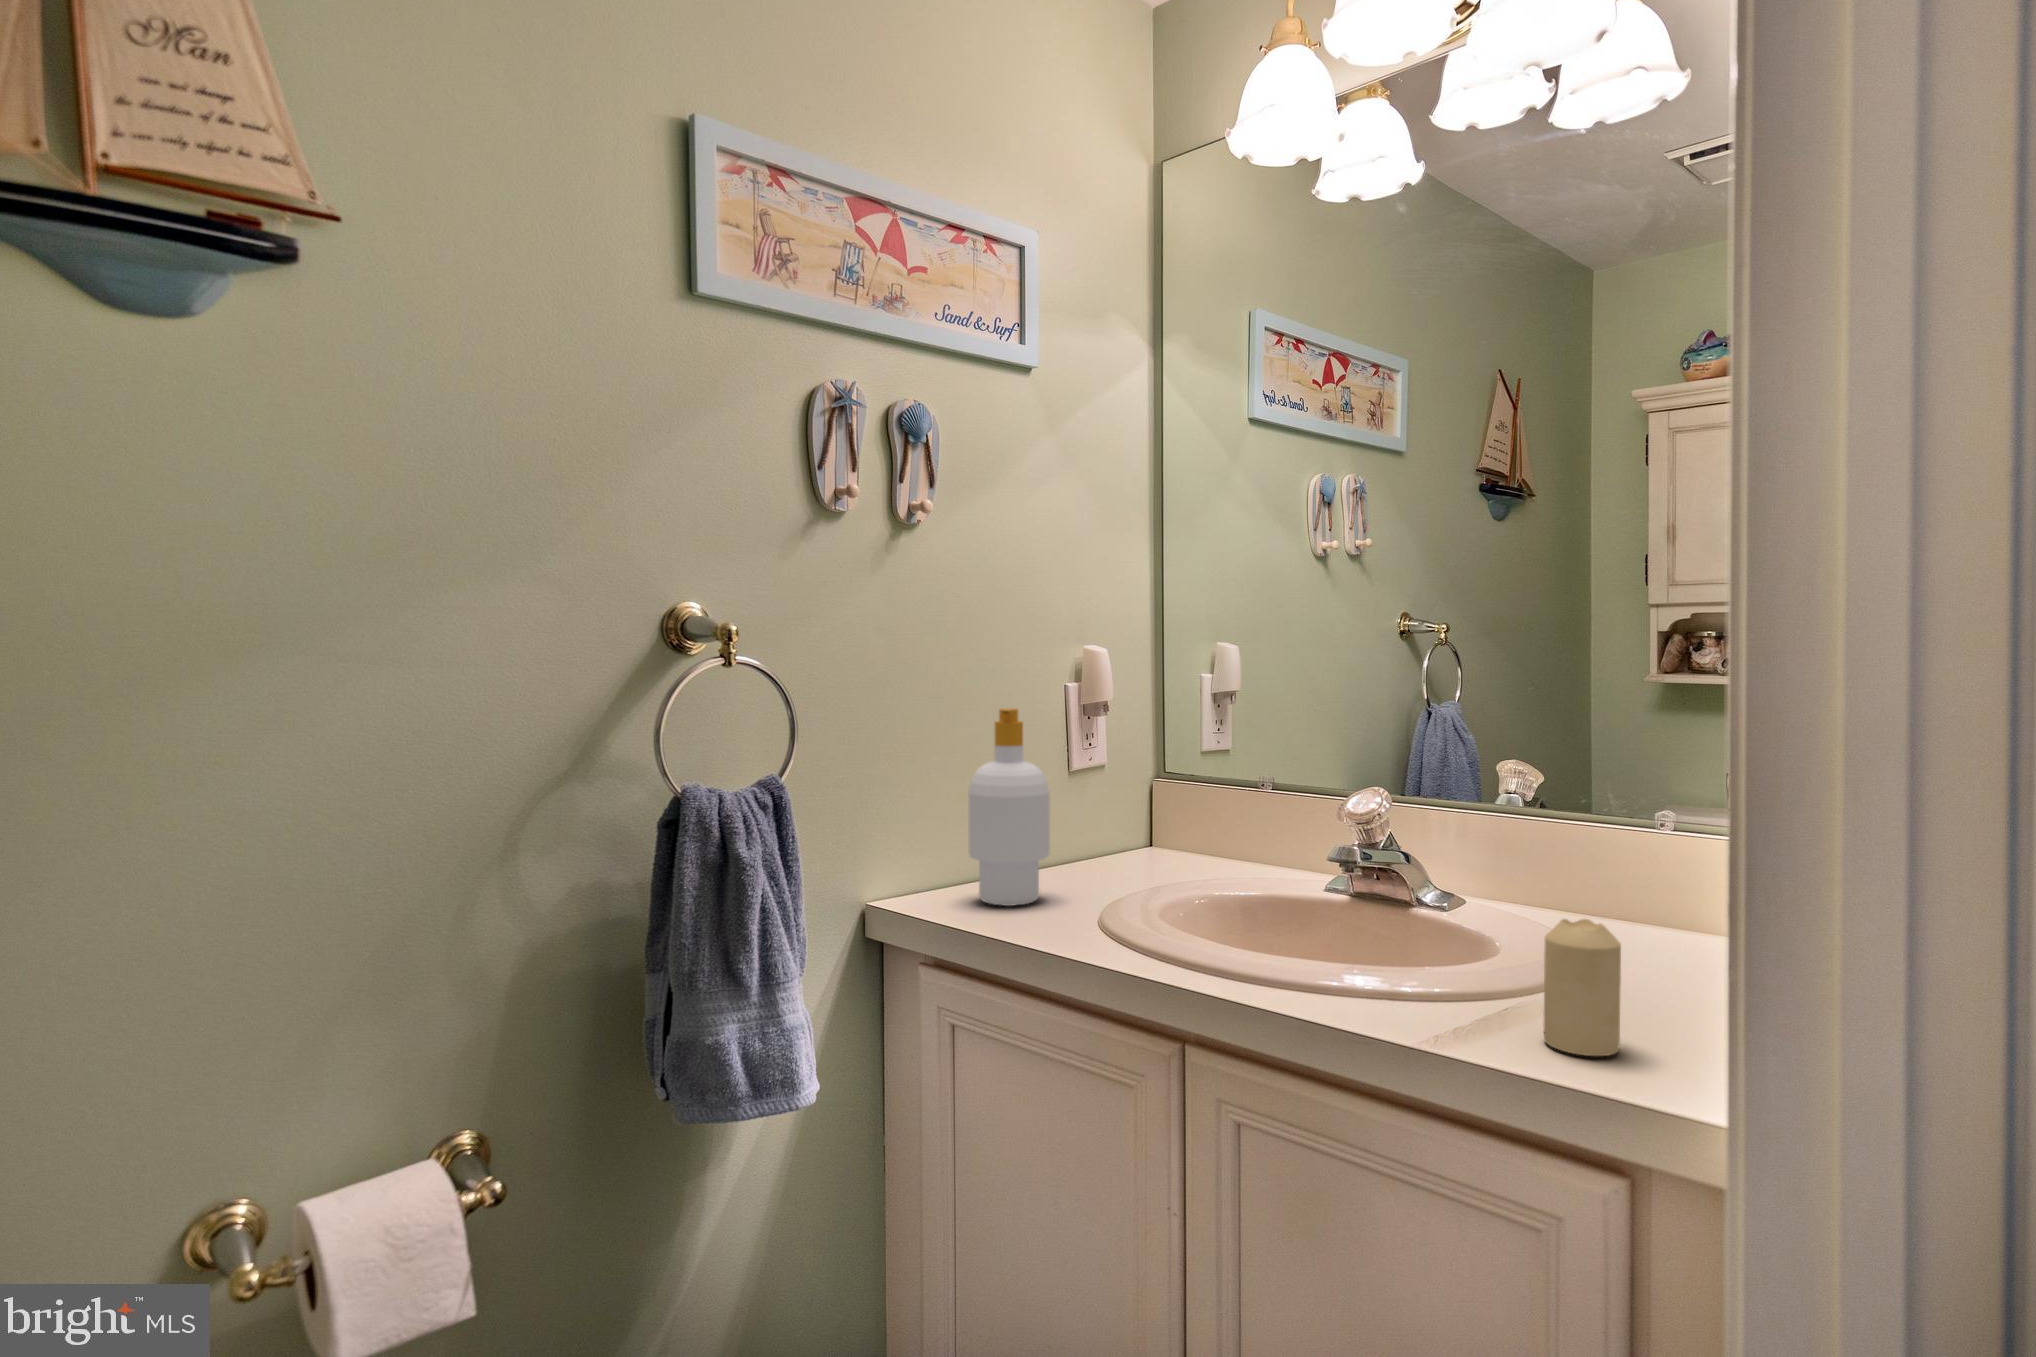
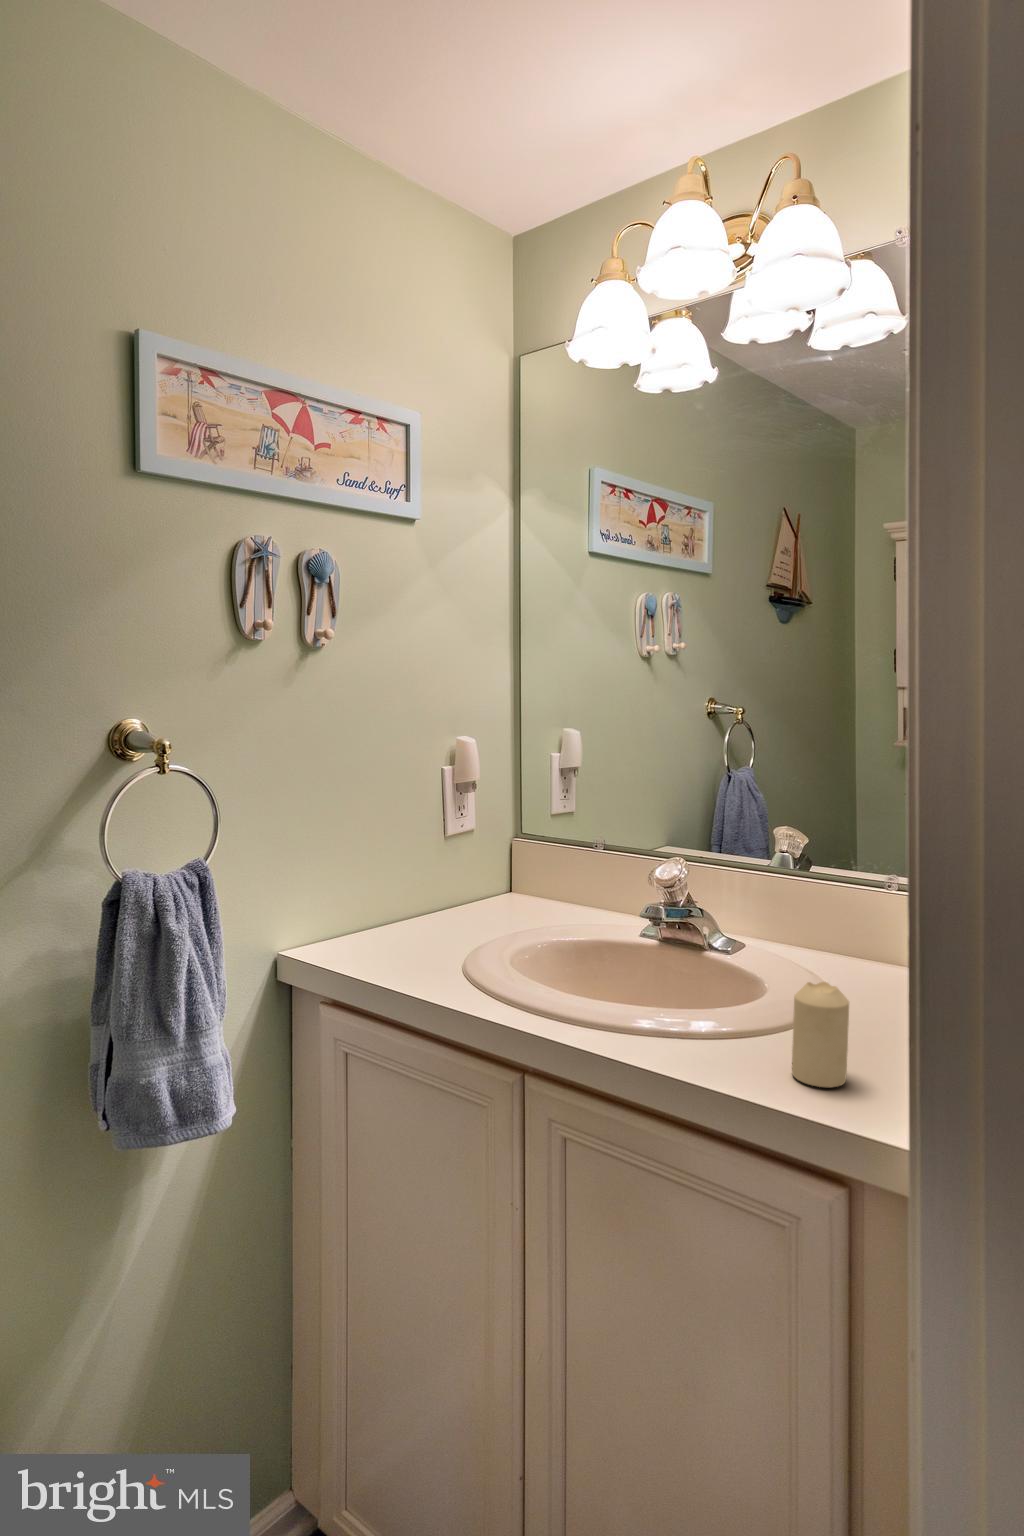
soap bottle: present [968,708,1050,906] -> none [364,798,428,954]

